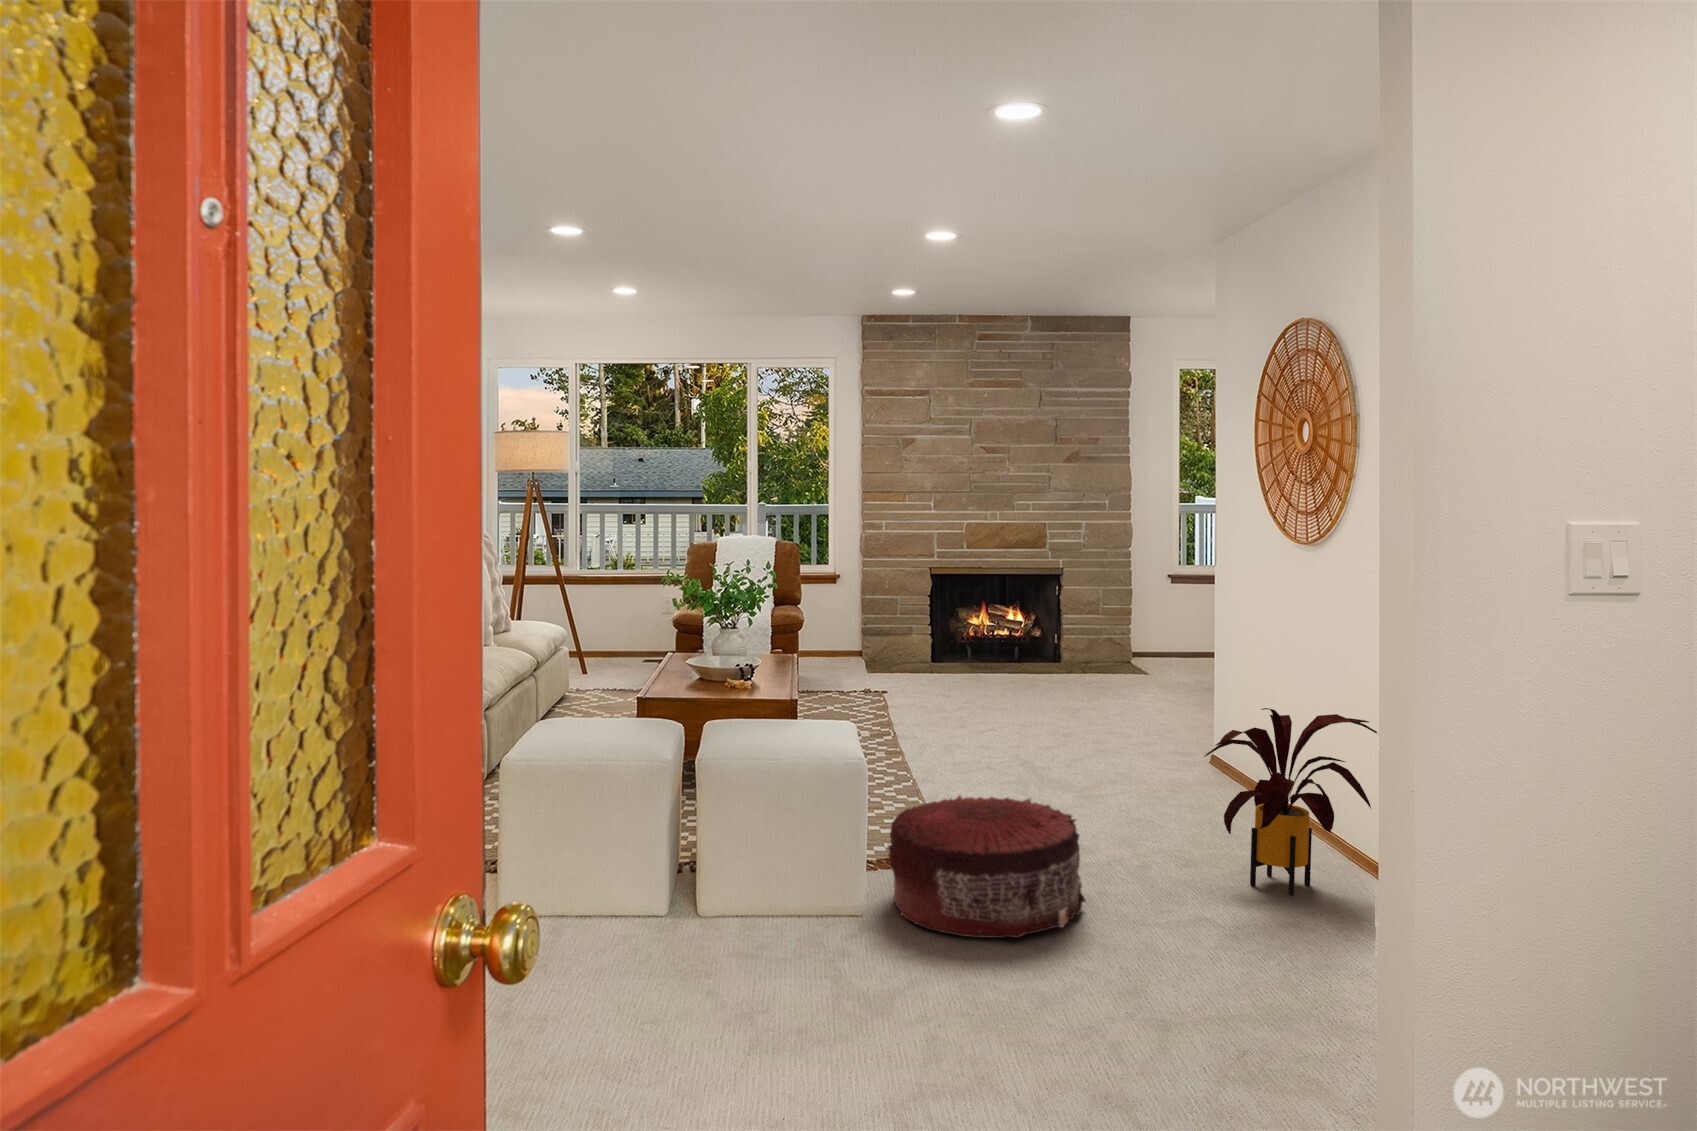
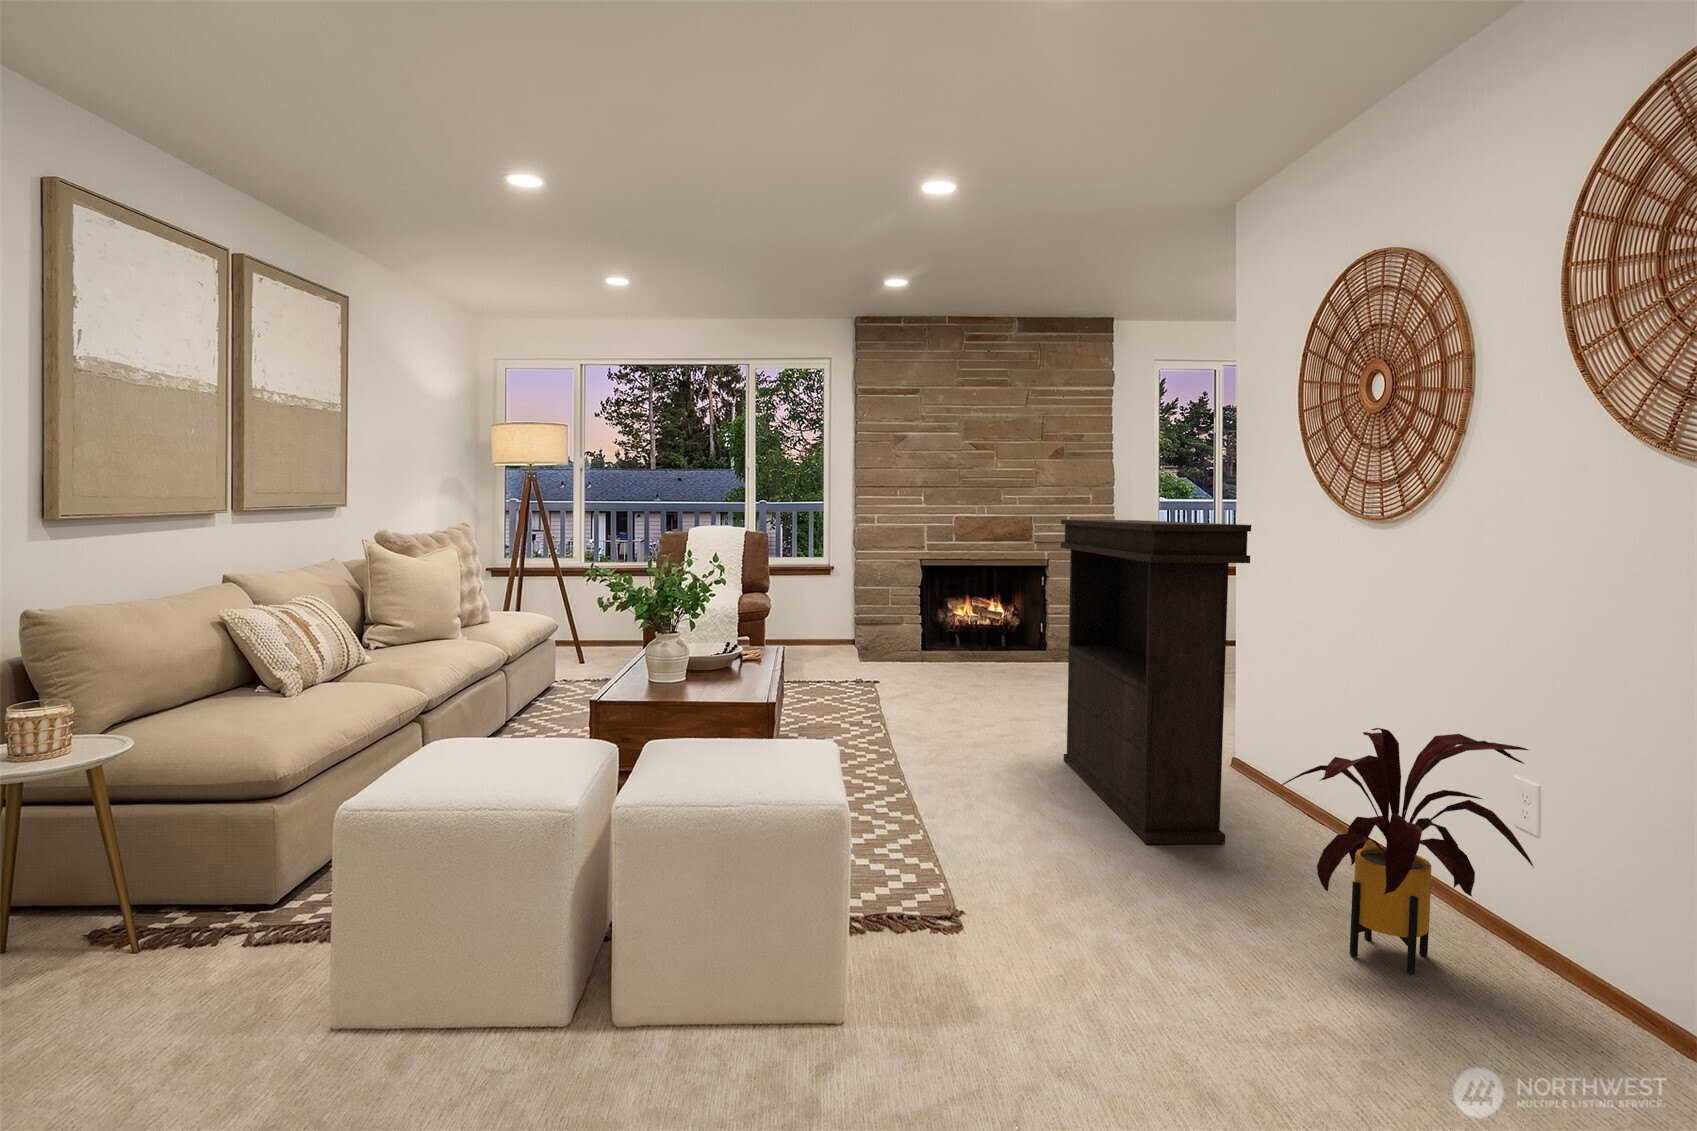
console table: none [1054,536,1200,817] -> present [1061,520,1251,844]
pouf: present [888,795,1086,938] -> none [881,837,1150,1066]

